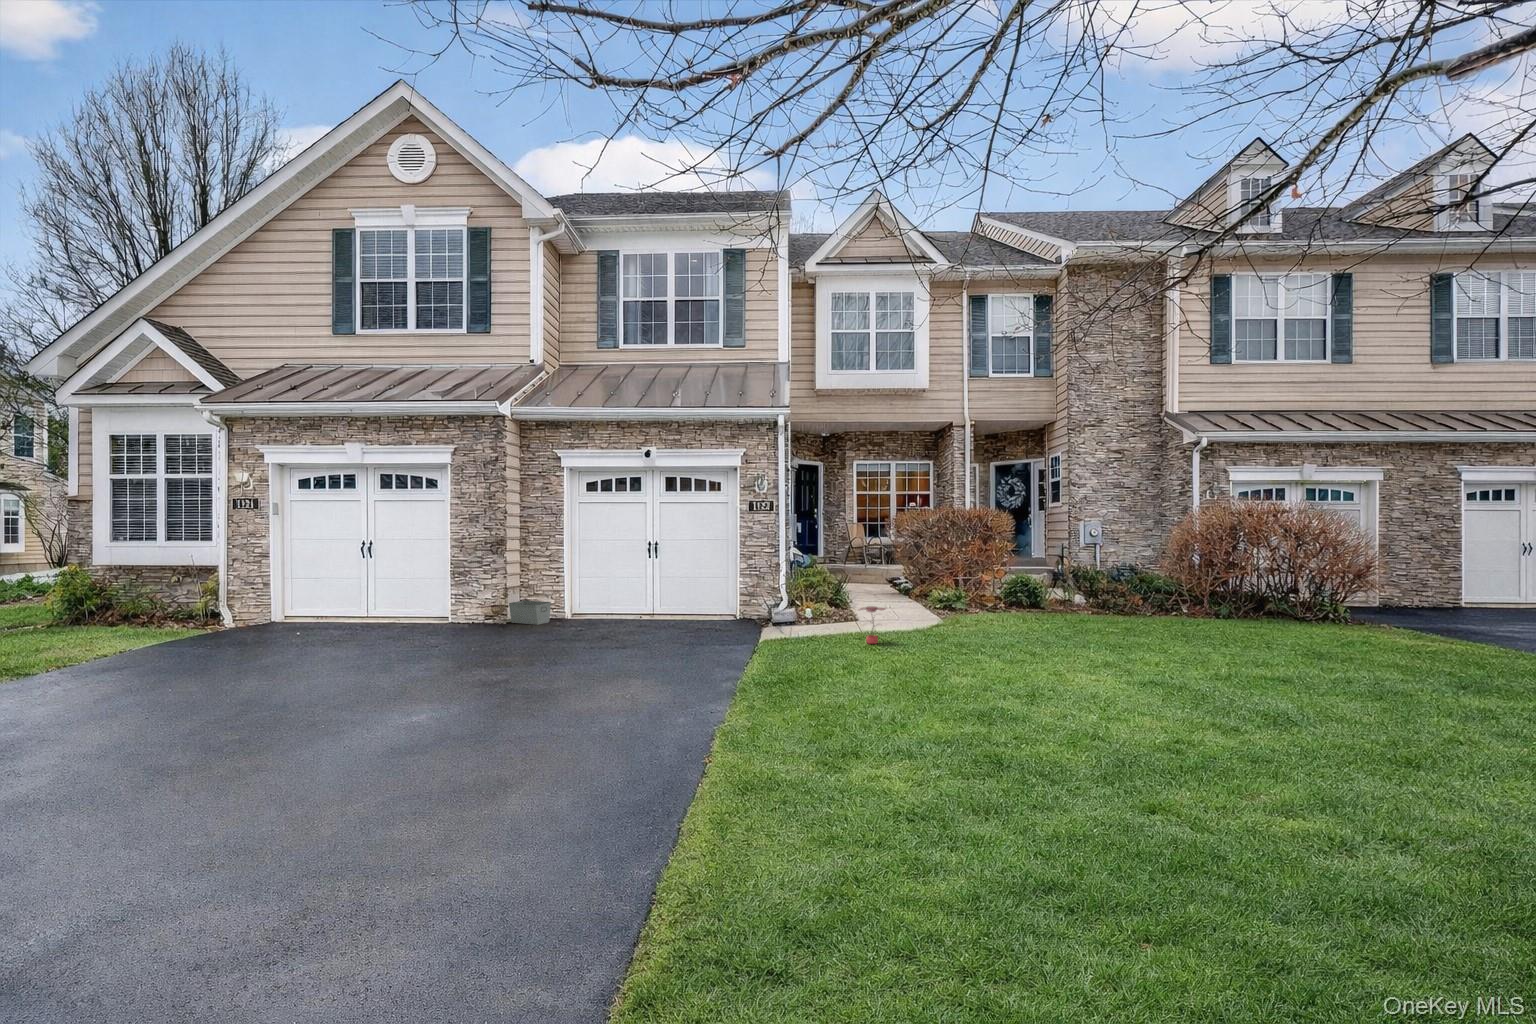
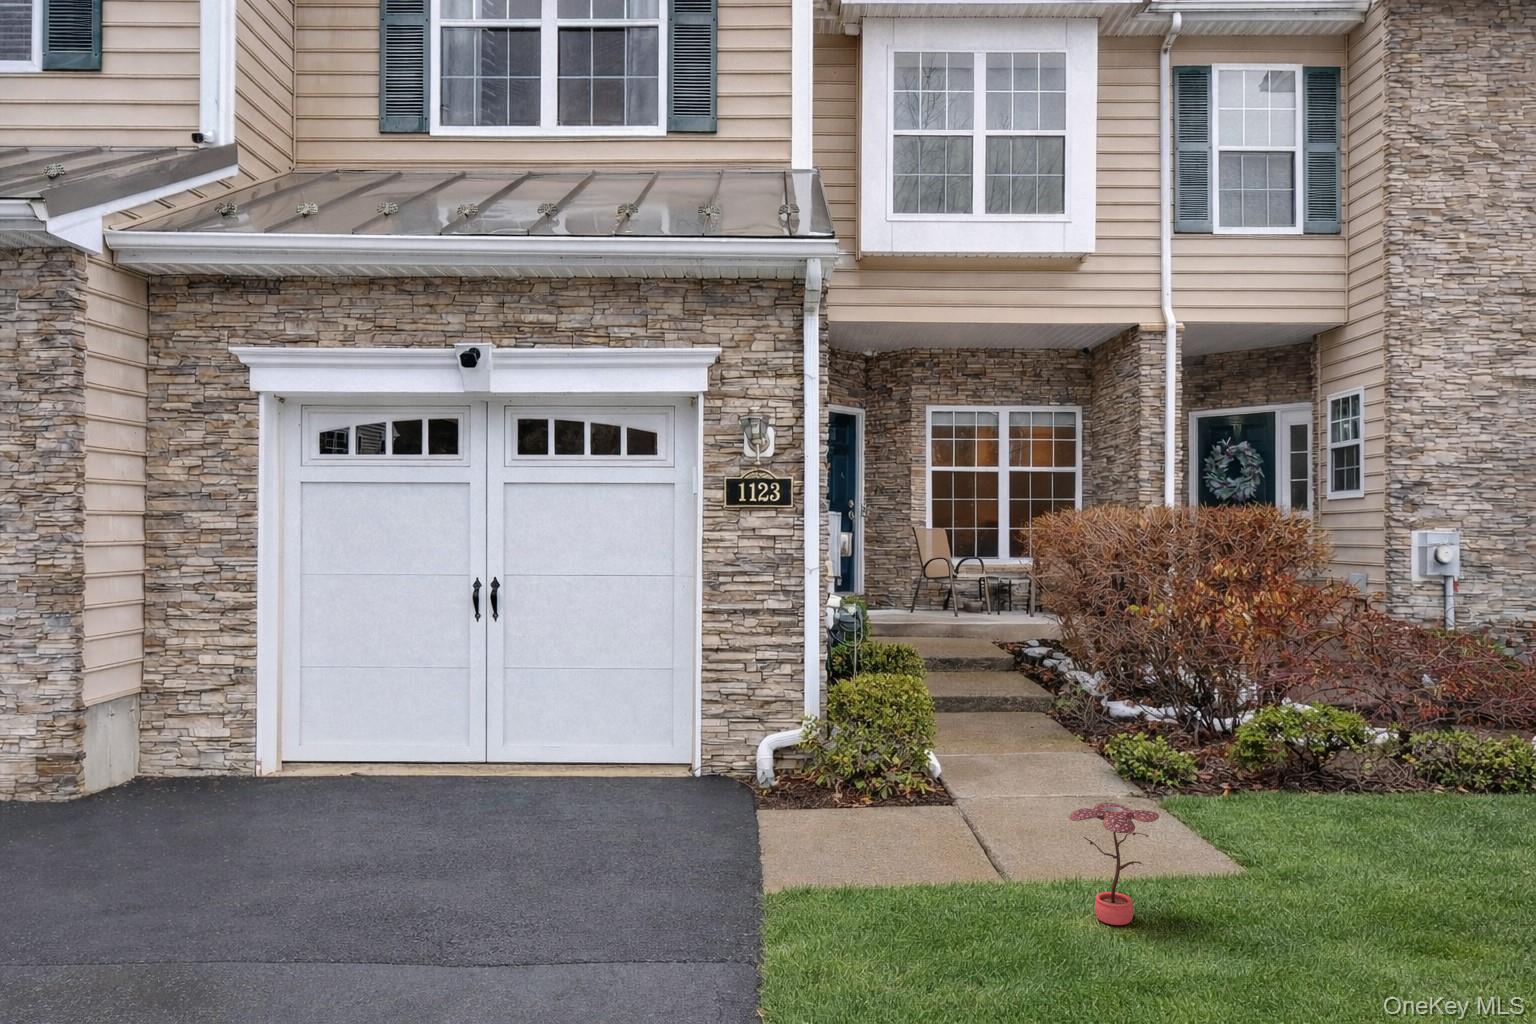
storage bin: present [509,600,551,625] -> none [103,730,216,802]

